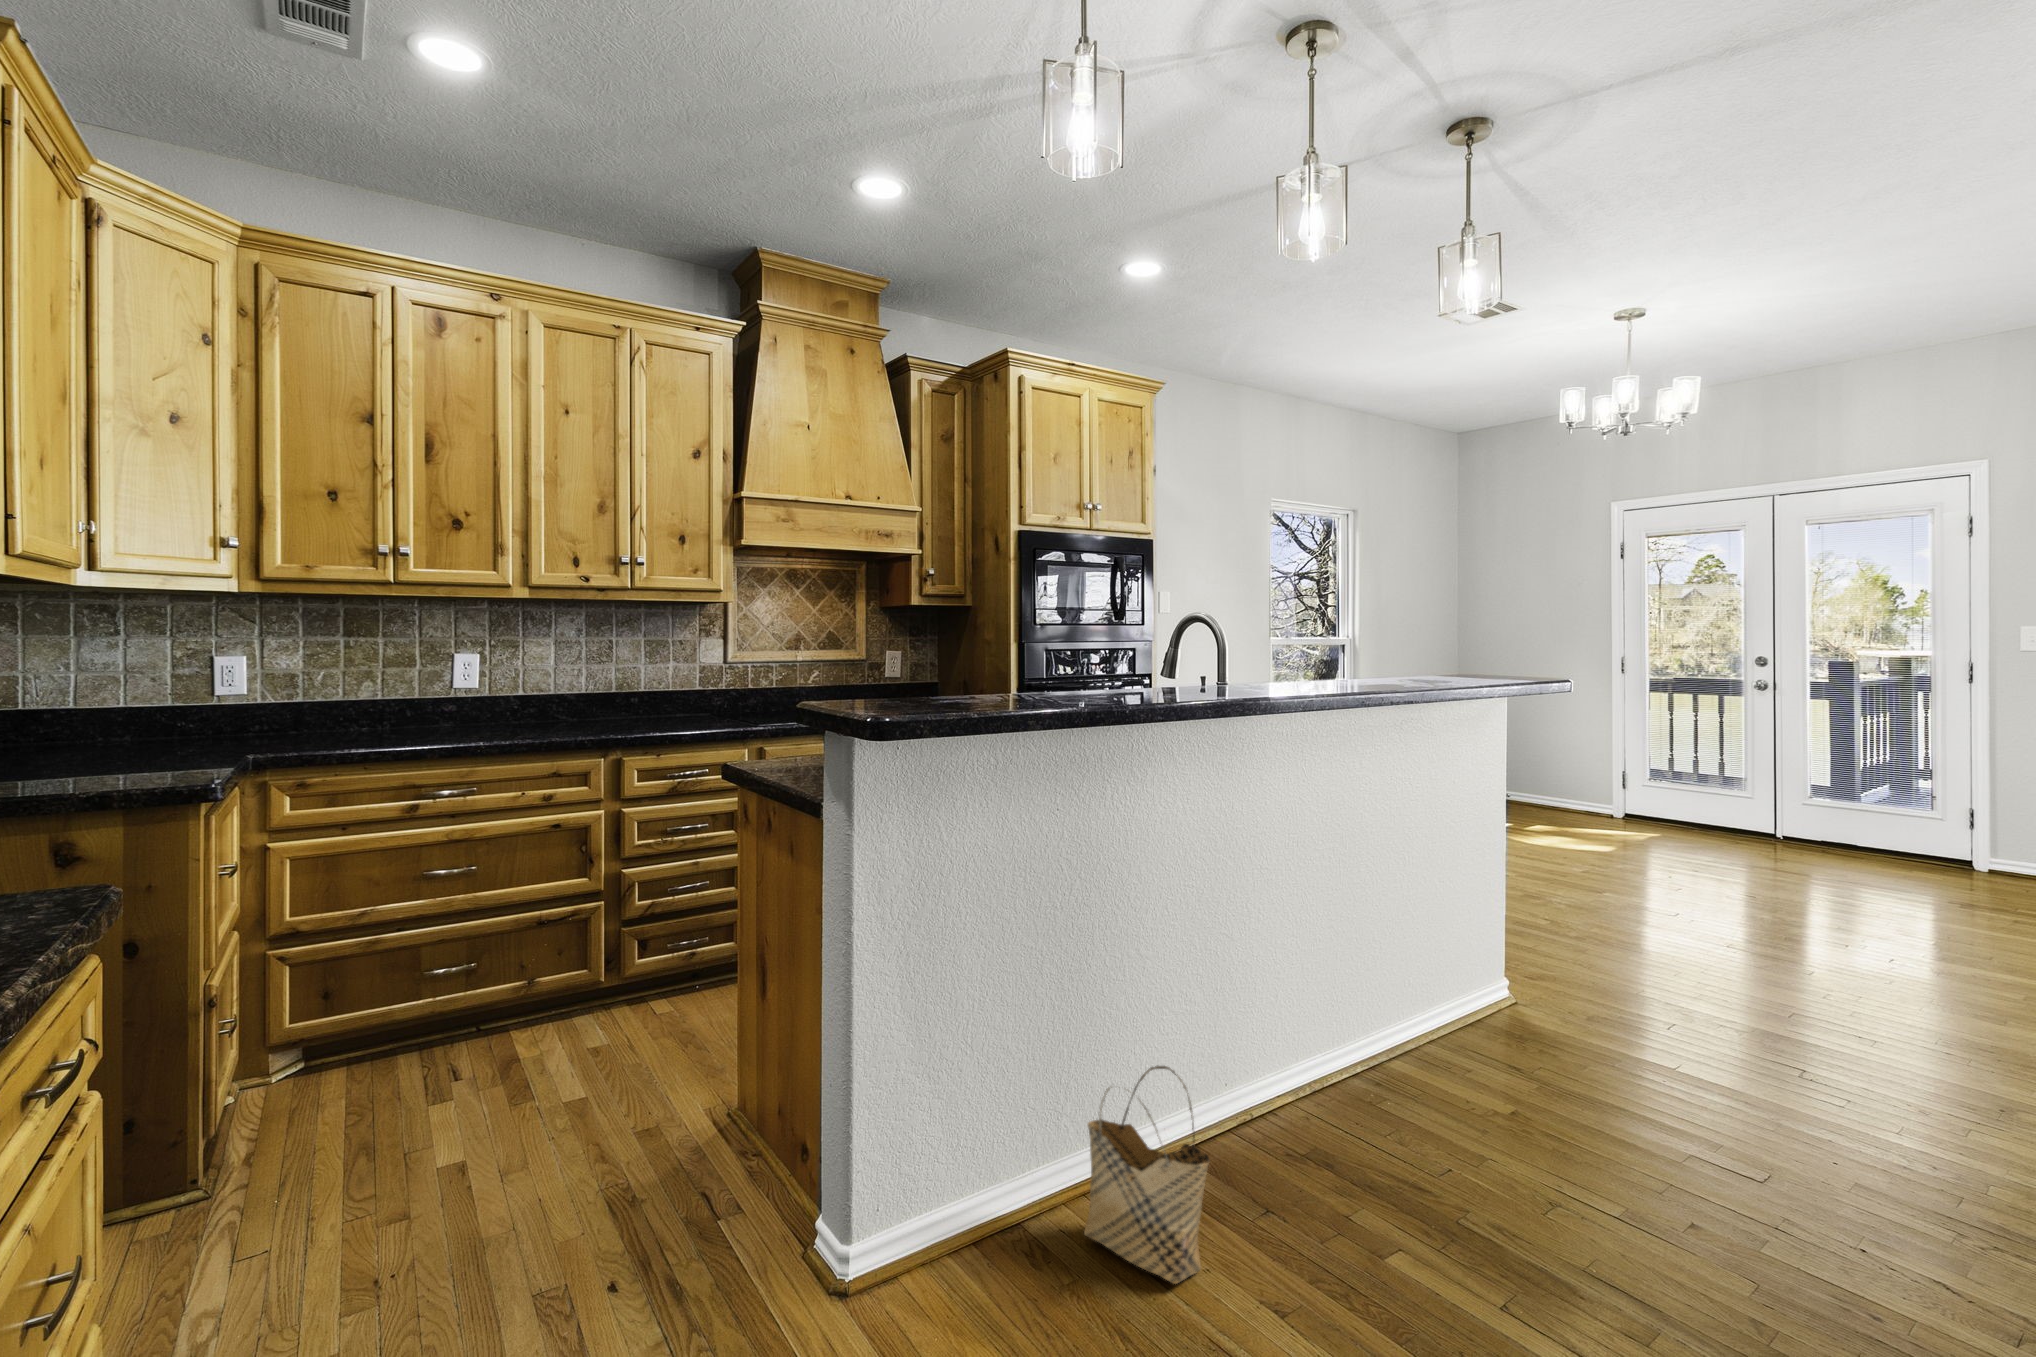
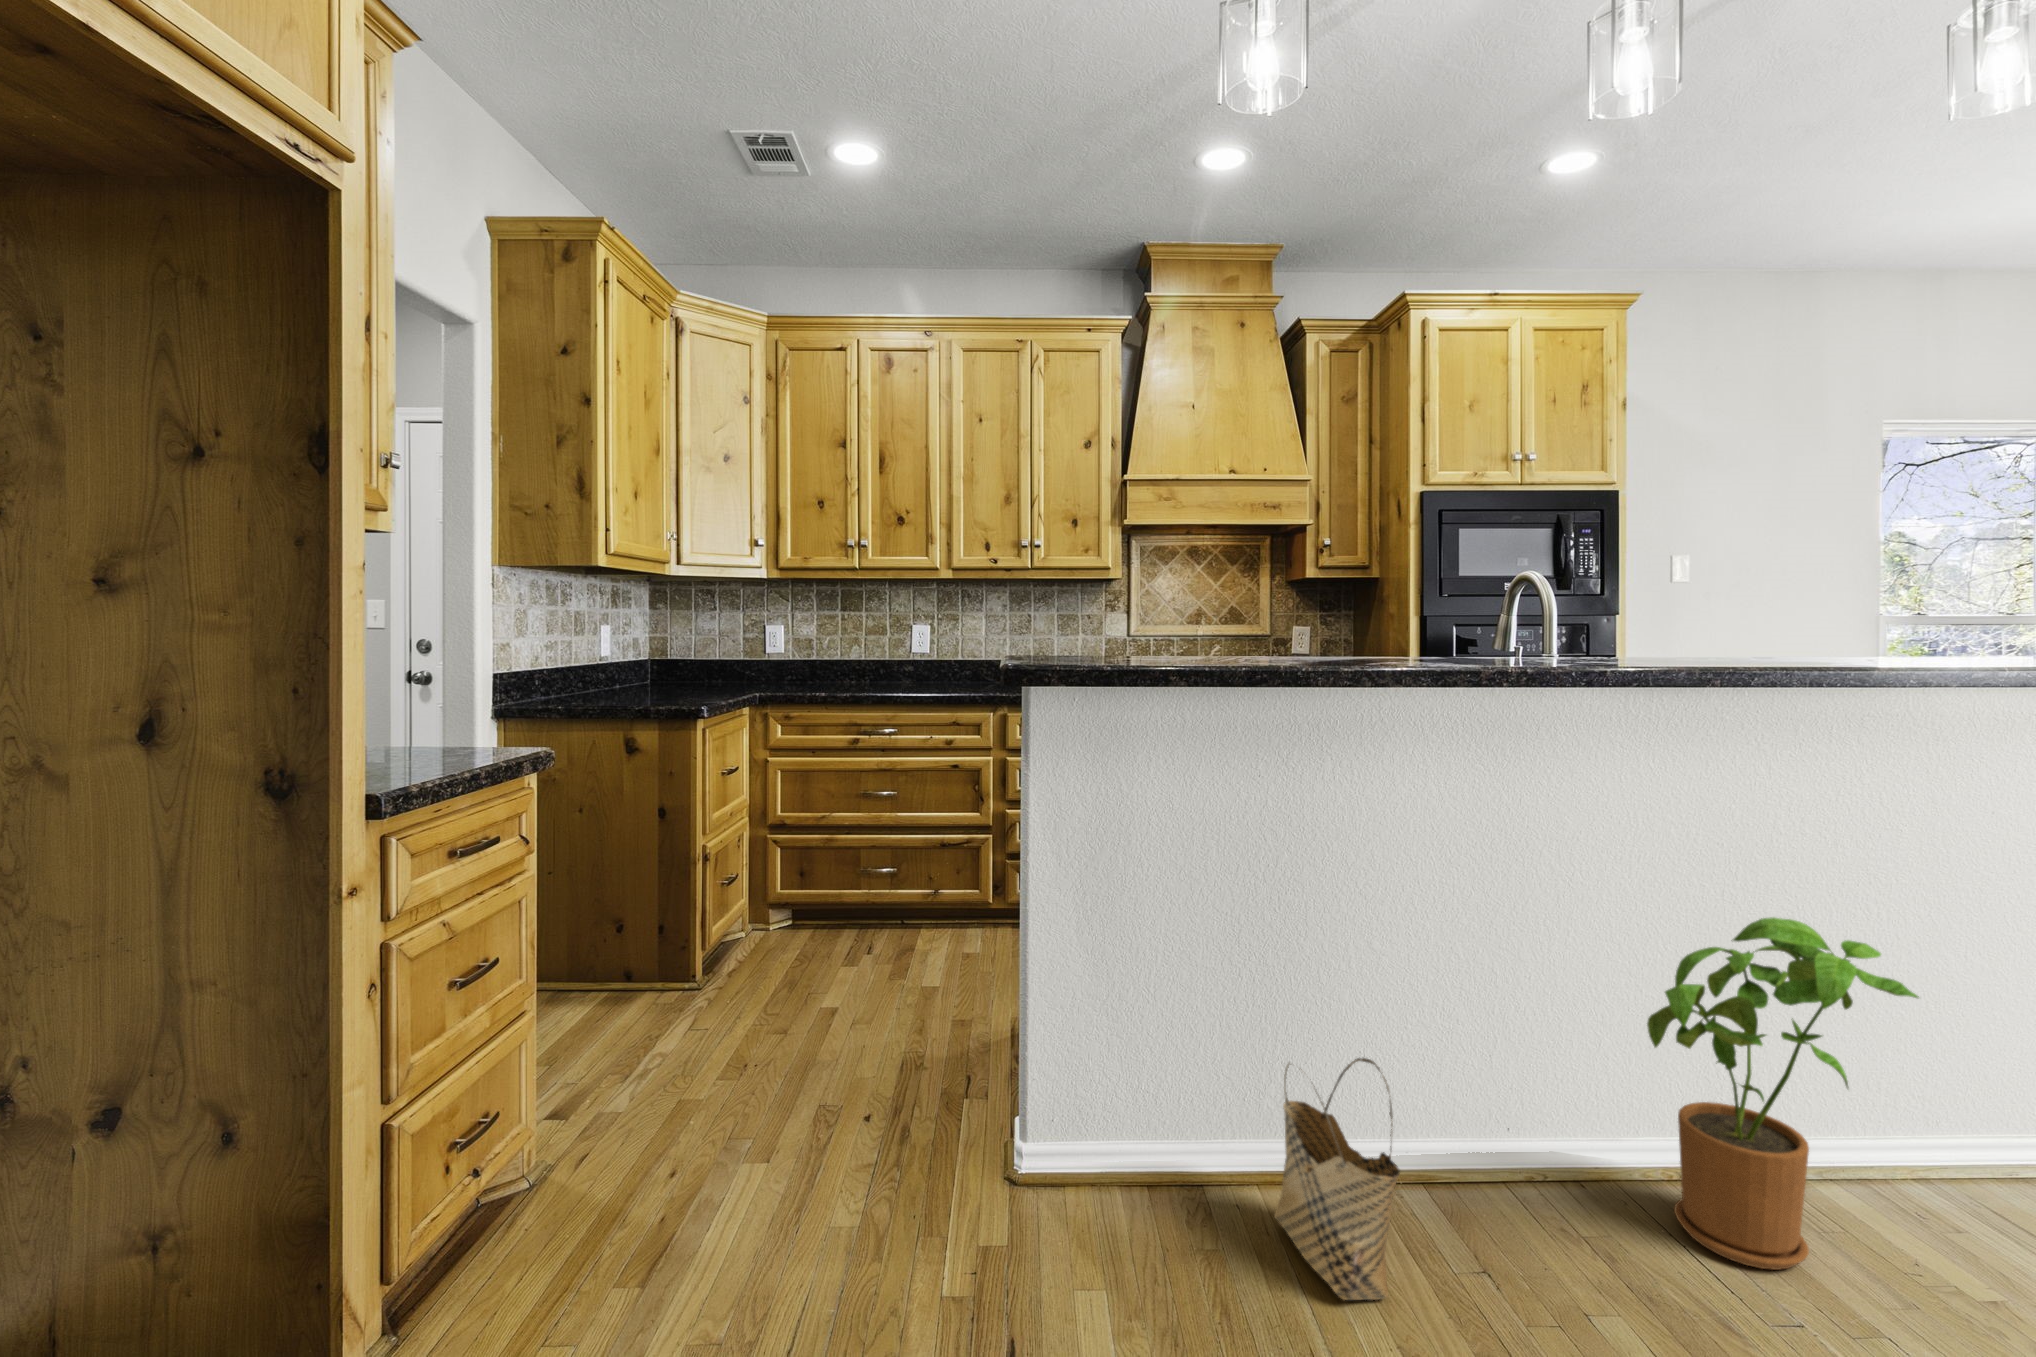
house plant: none [1317,893,1477,1154] -> present [1647,917,1919,1270]

